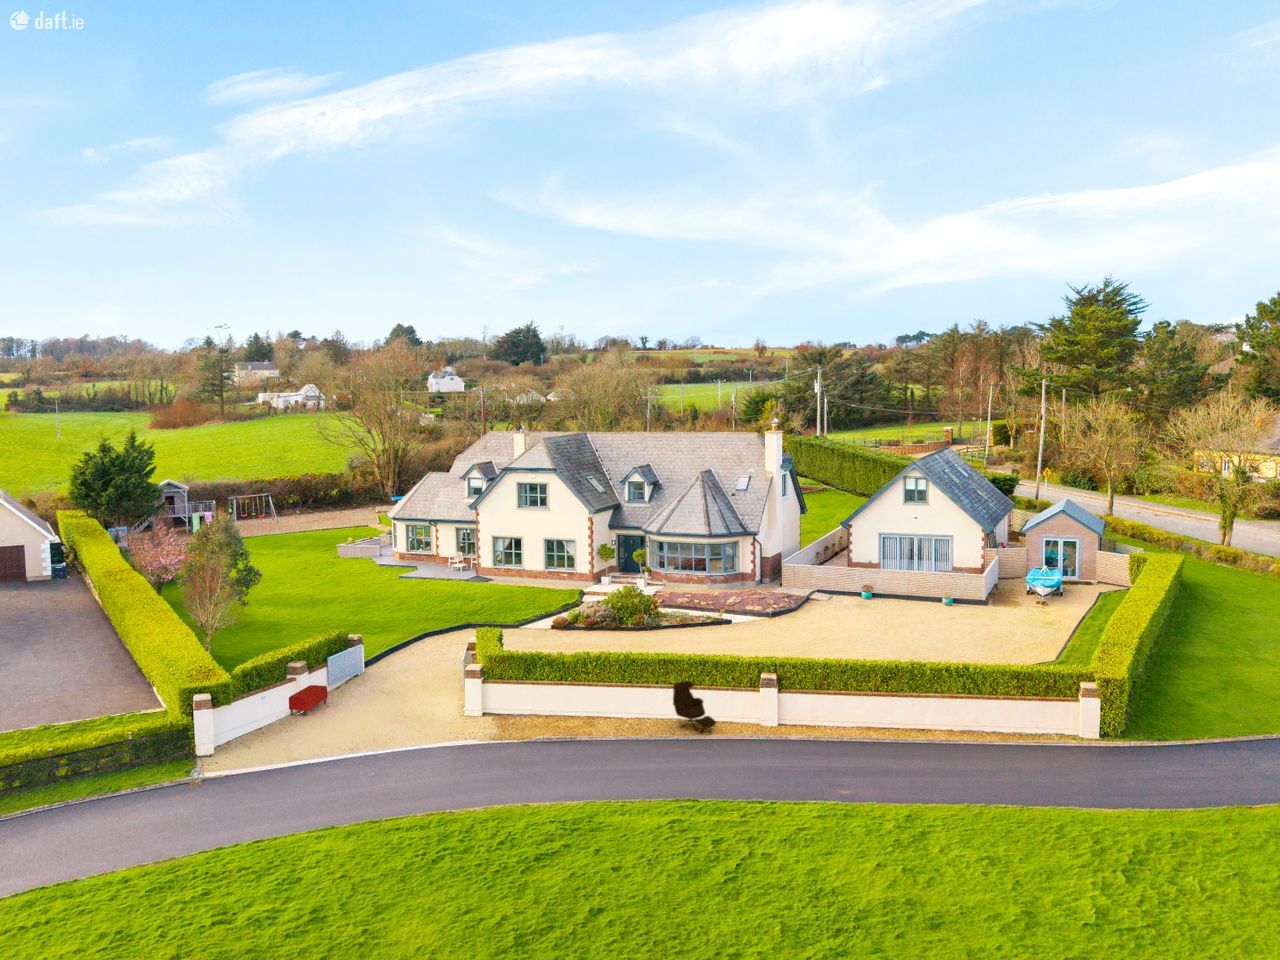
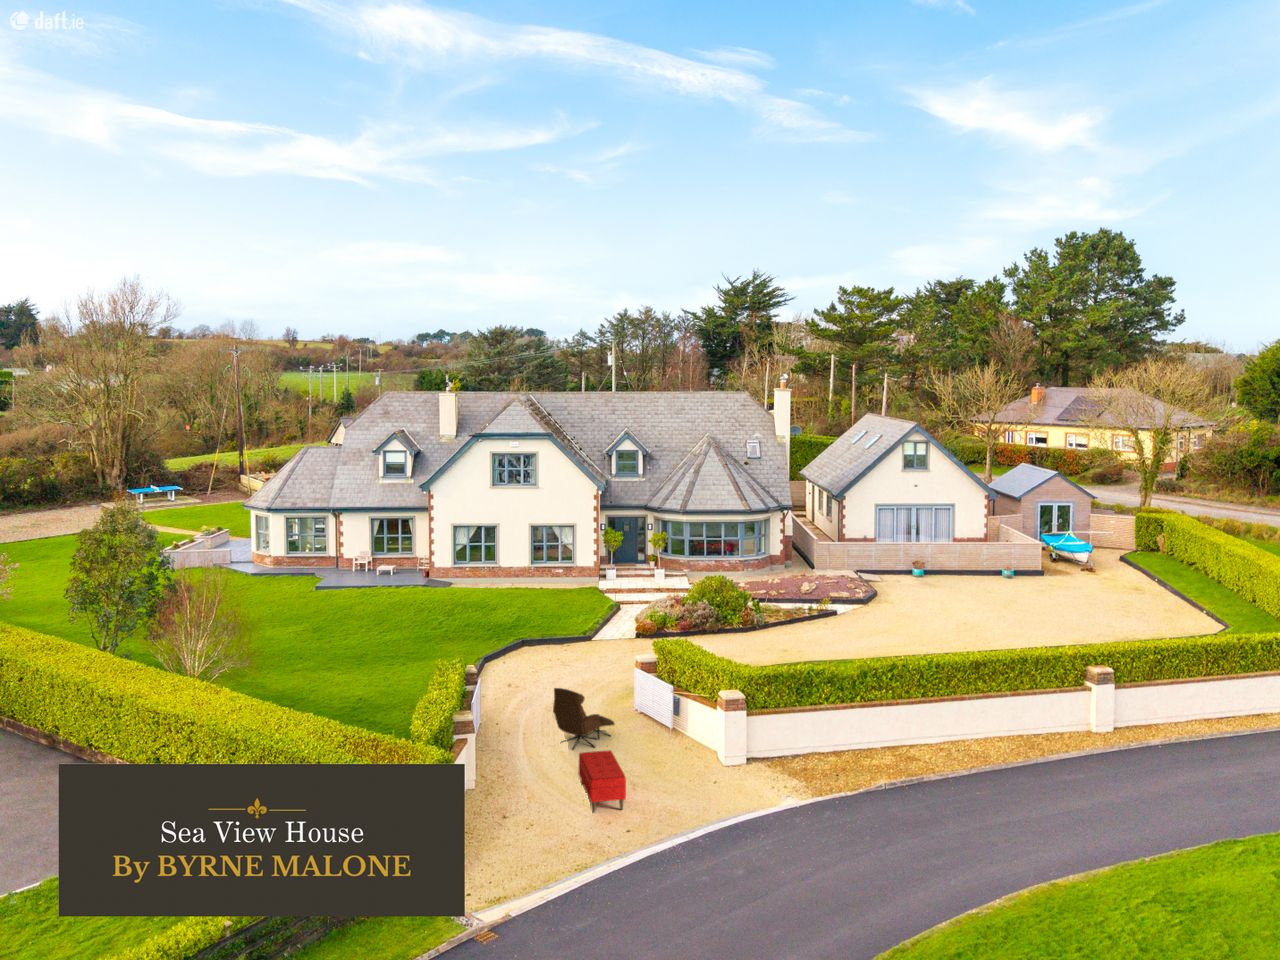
lounge chair: present [673,681,716,729] -> present [553,688,614,750]

